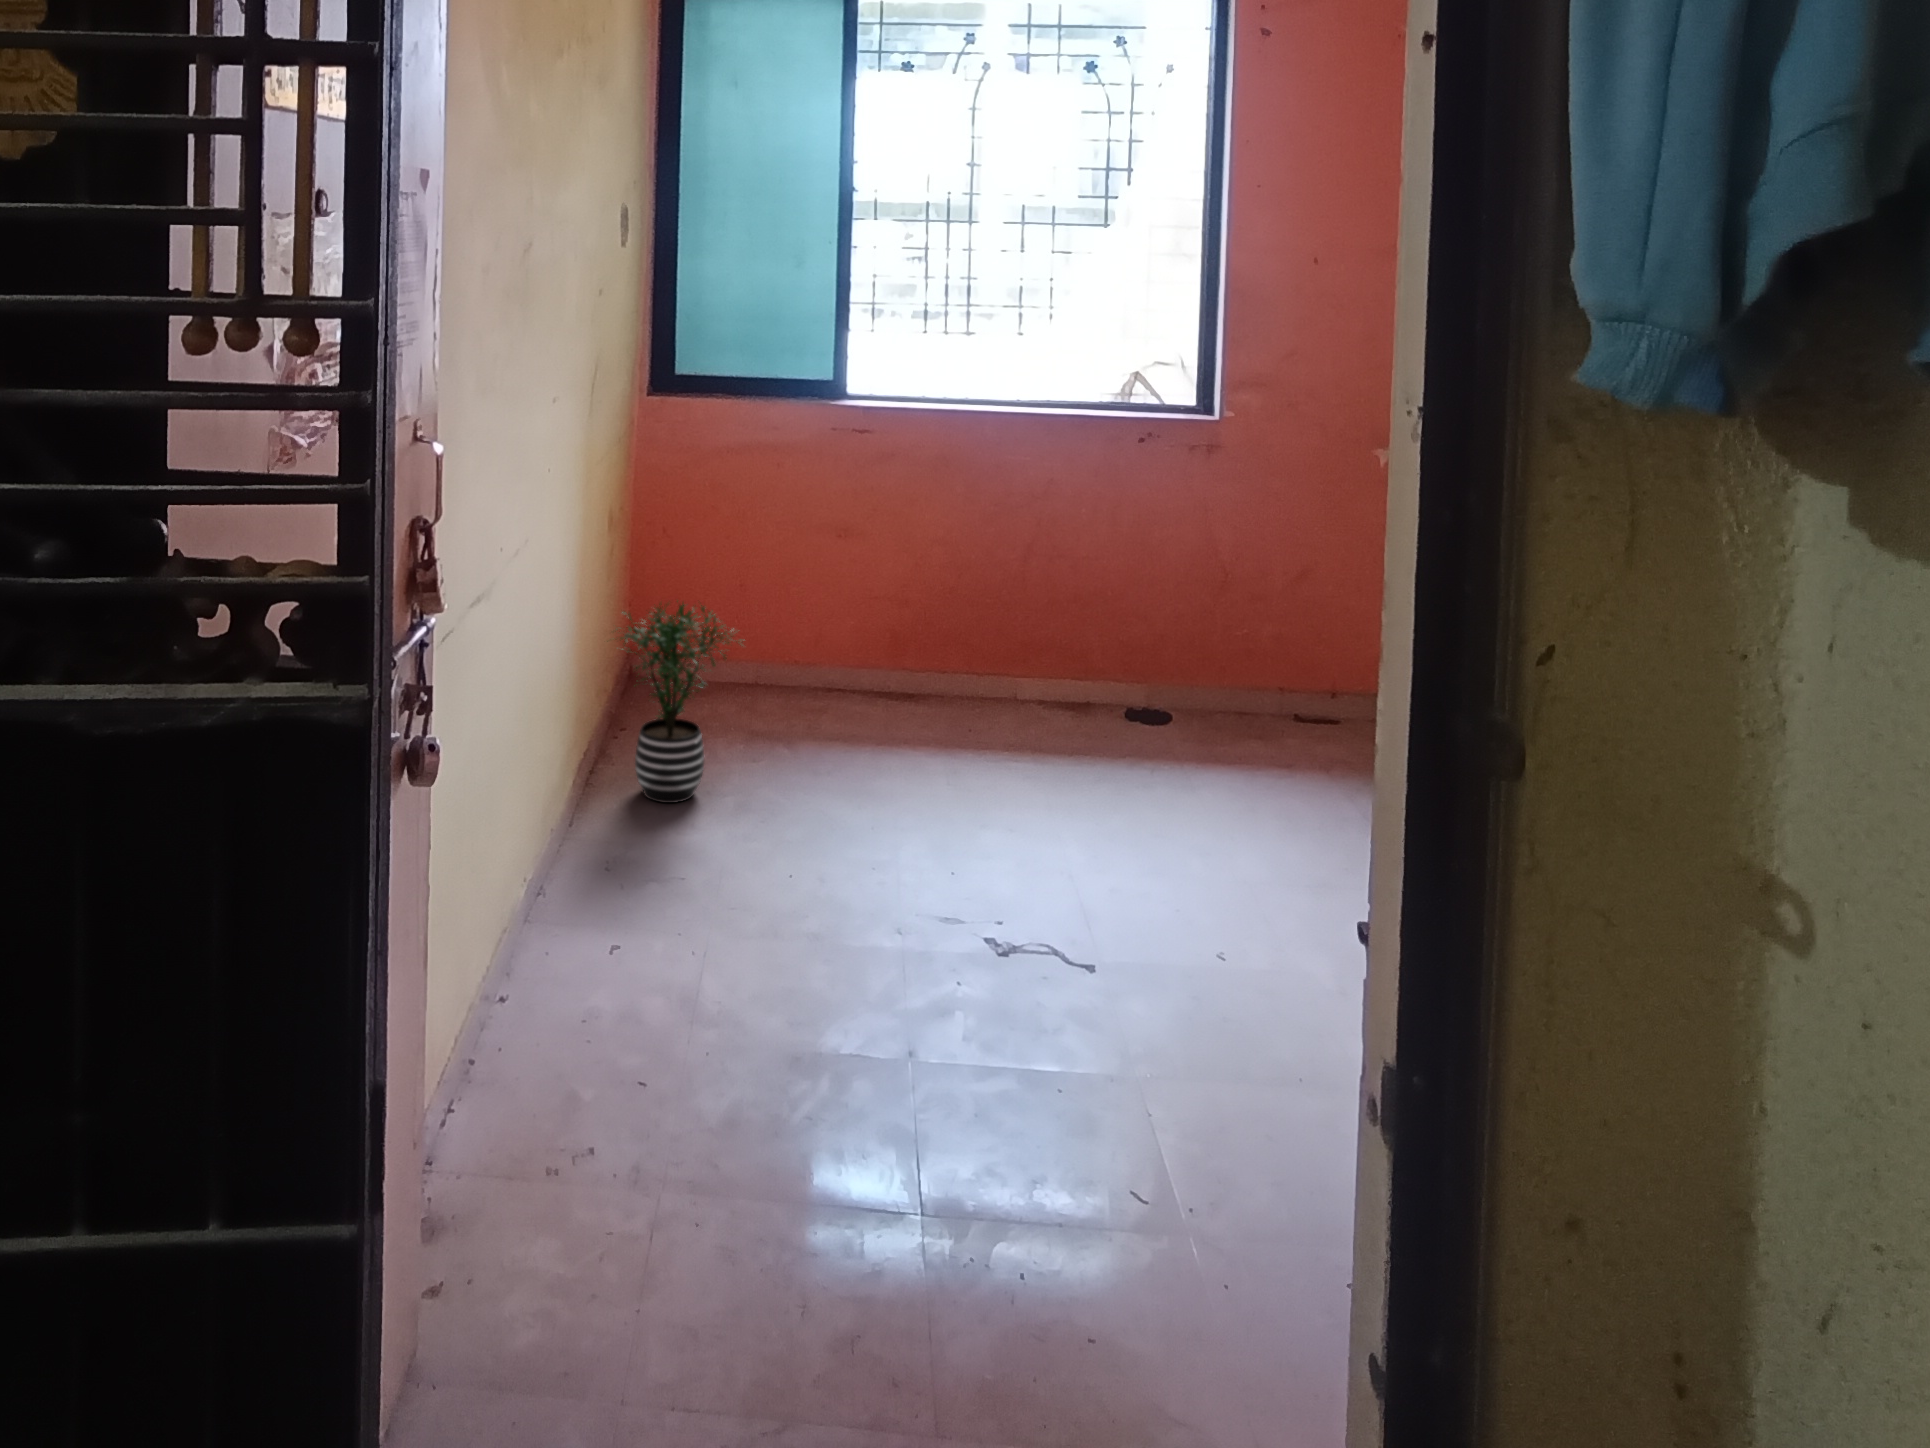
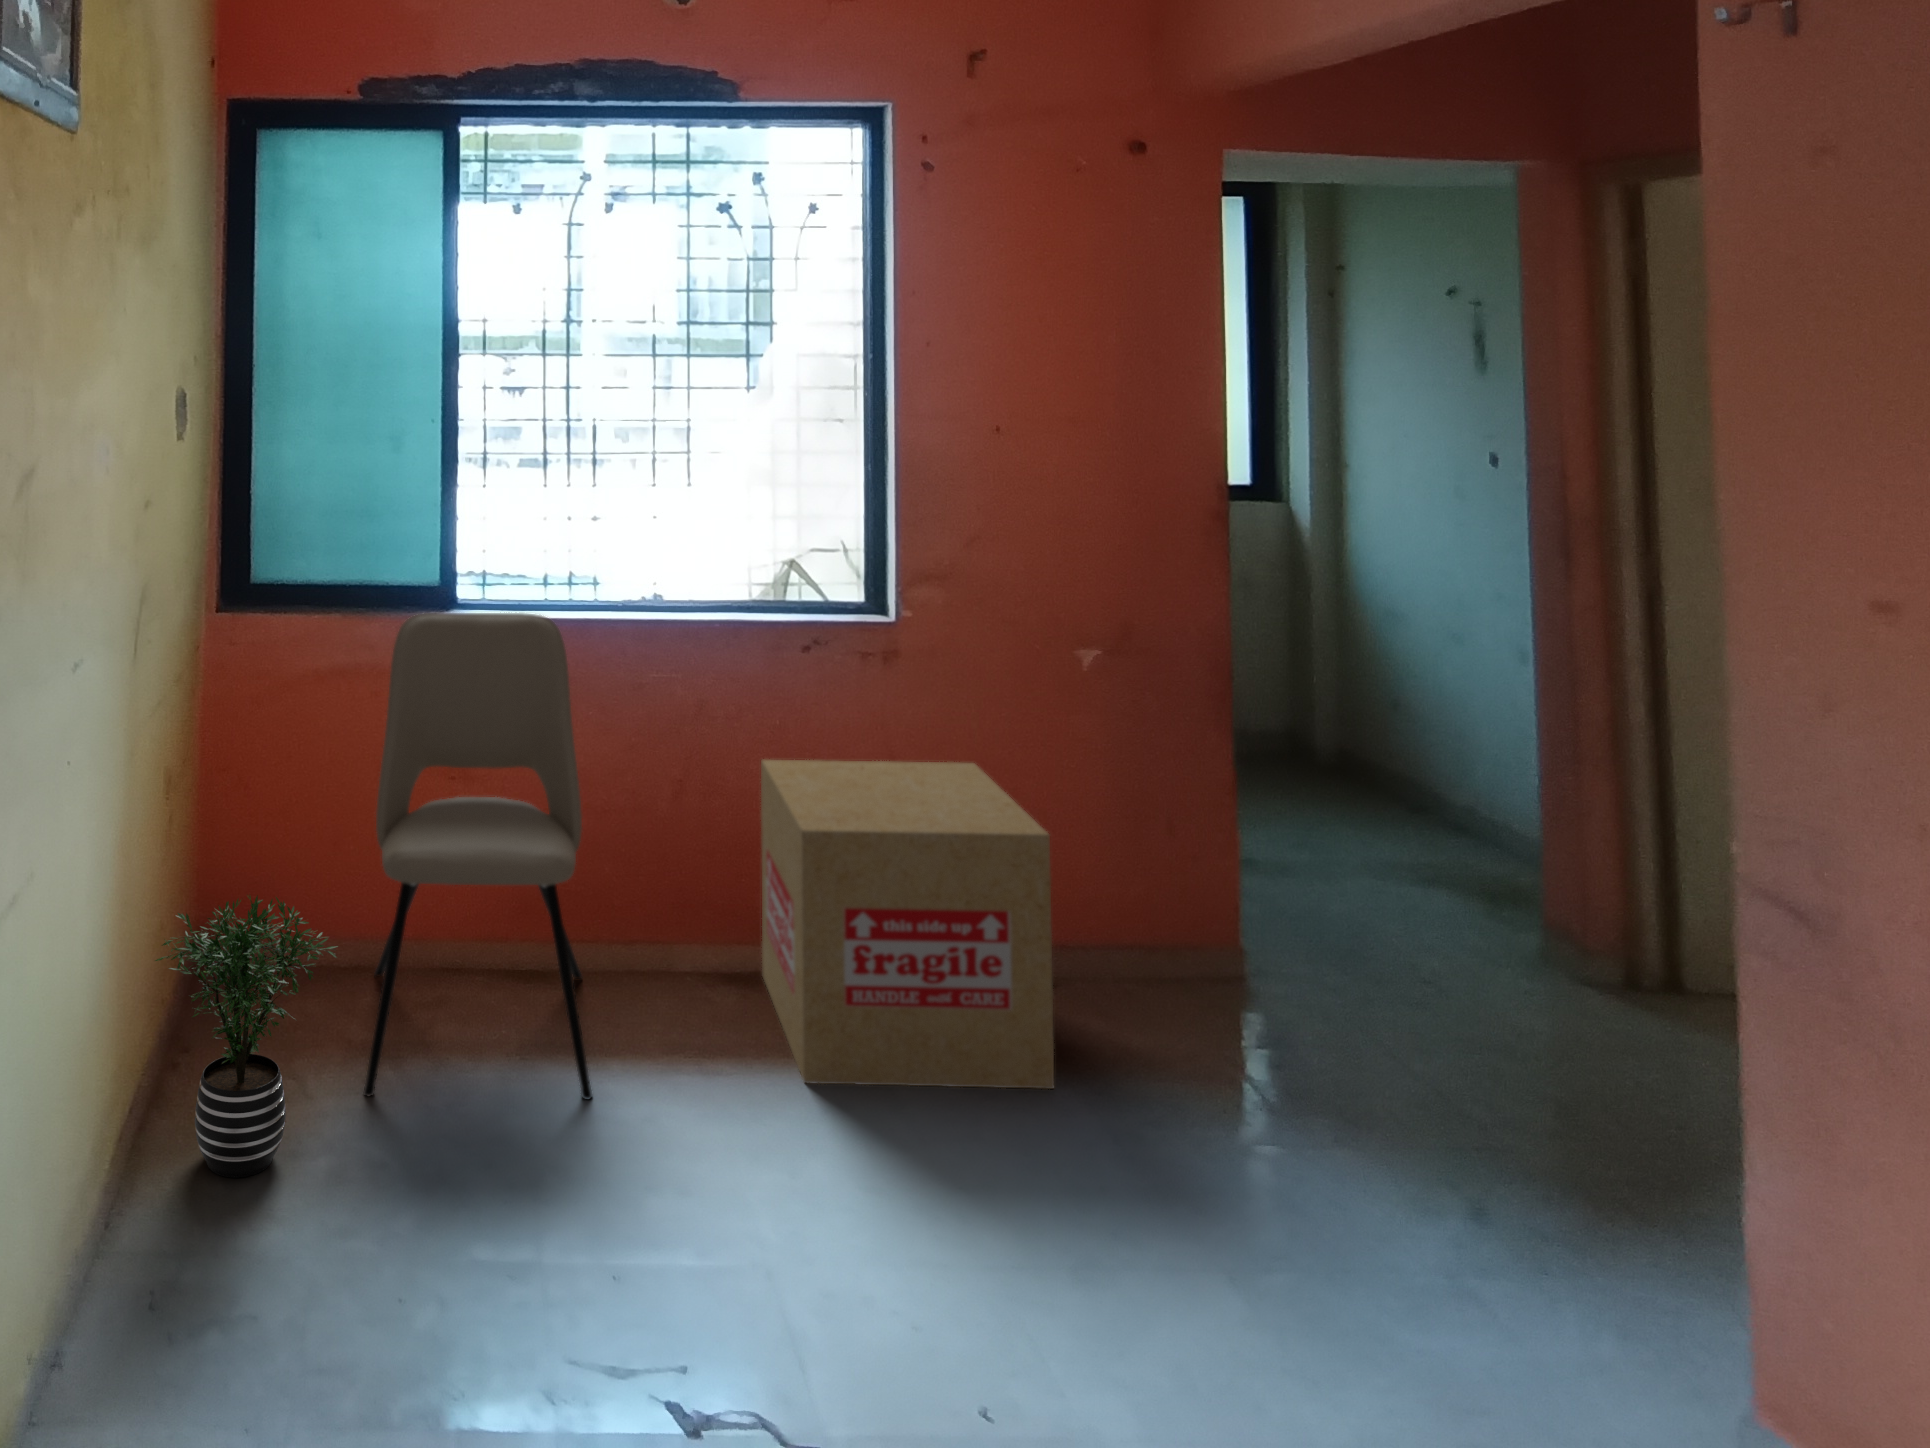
dining chair: none [764,401,946,773] -> present [364,613,592,1100]
cardboard box: none [1094,531,1331,786] -> present [761,760,1054,1089]

